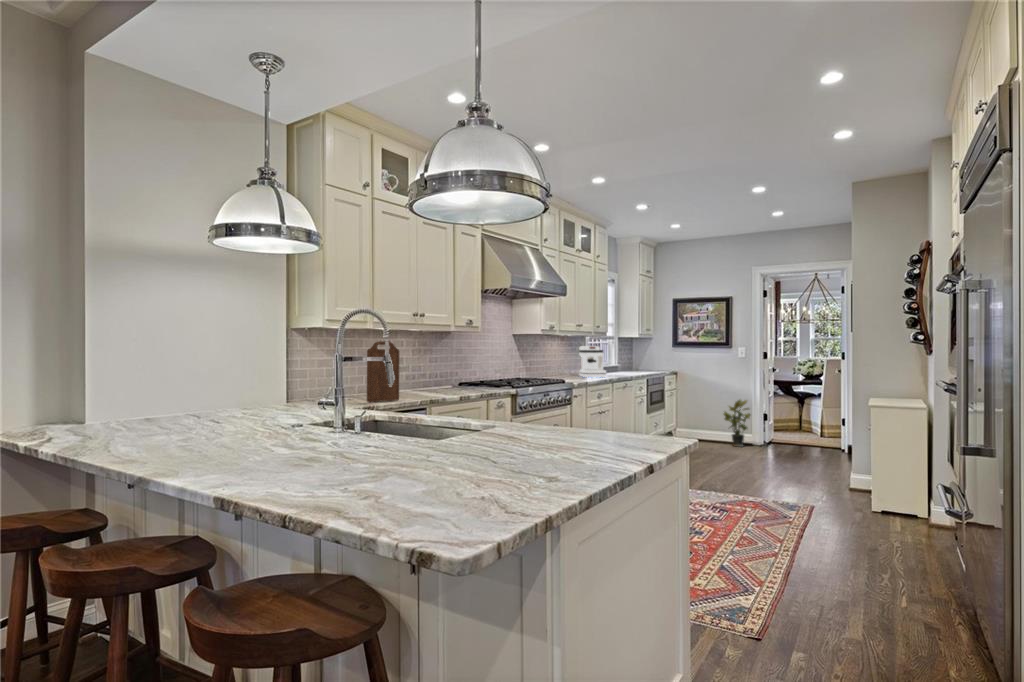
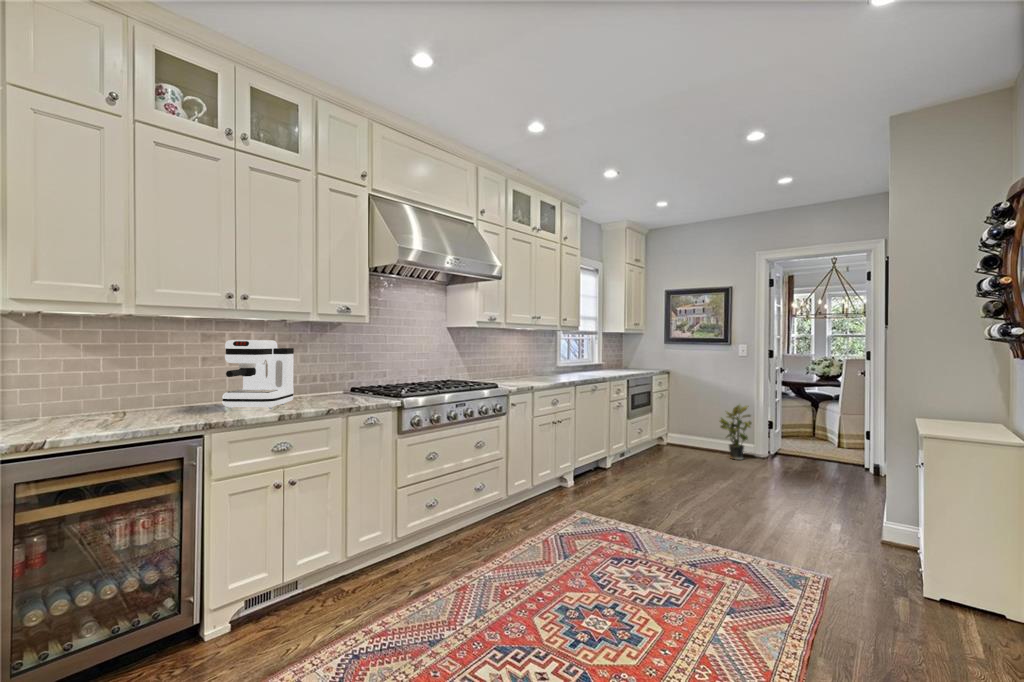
cutting board: present [367,342,399,402] -> none [69,334,142,431]
coffee maker: present [579,346,606,377] -> present [222,340,294,408]

